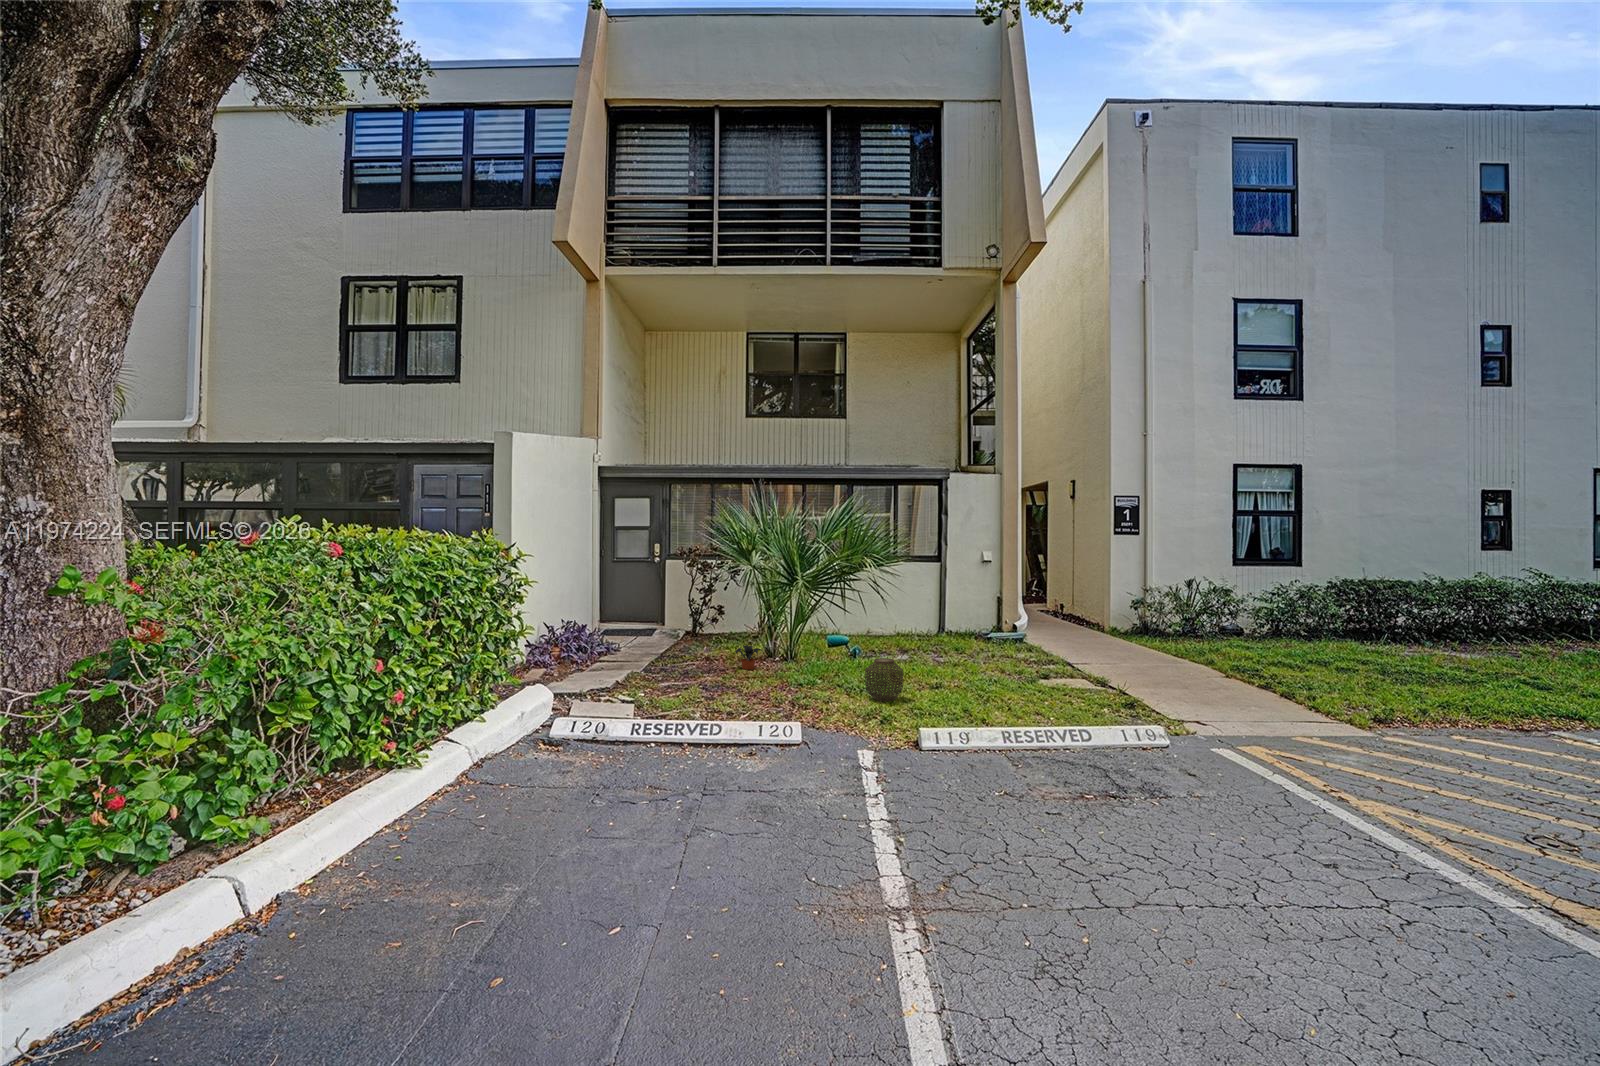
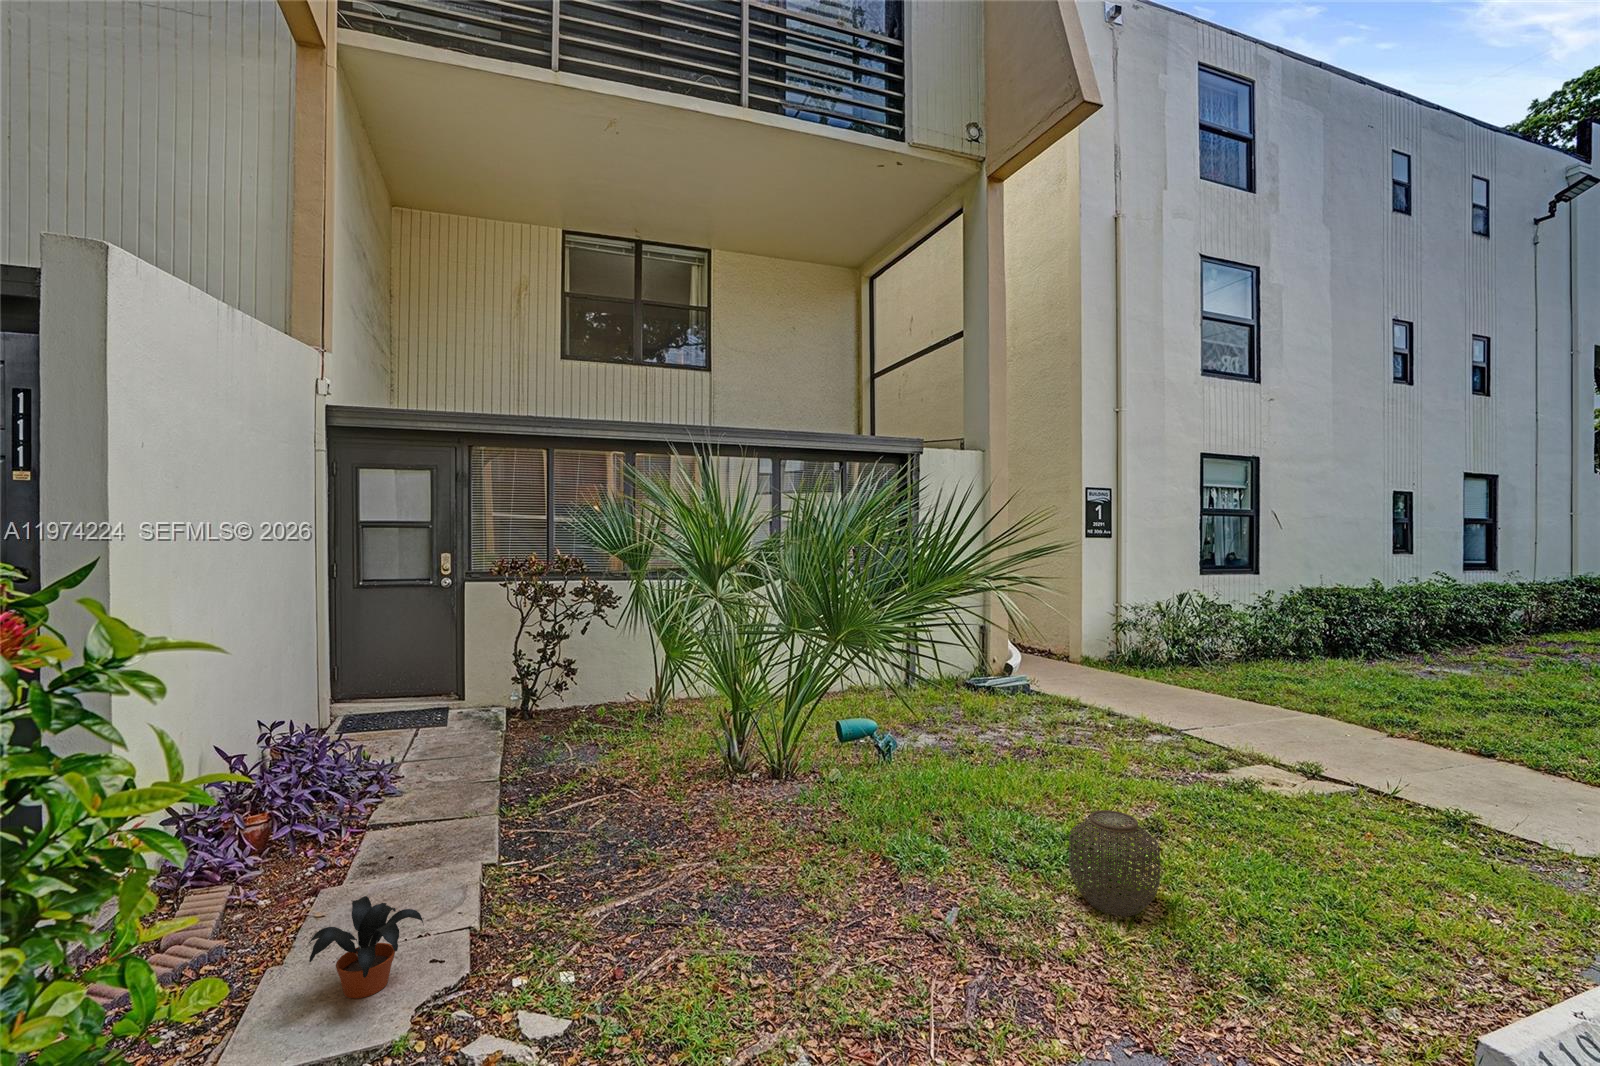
potted plant: present [735,645,762,670] -> present [308,896,423,999]

